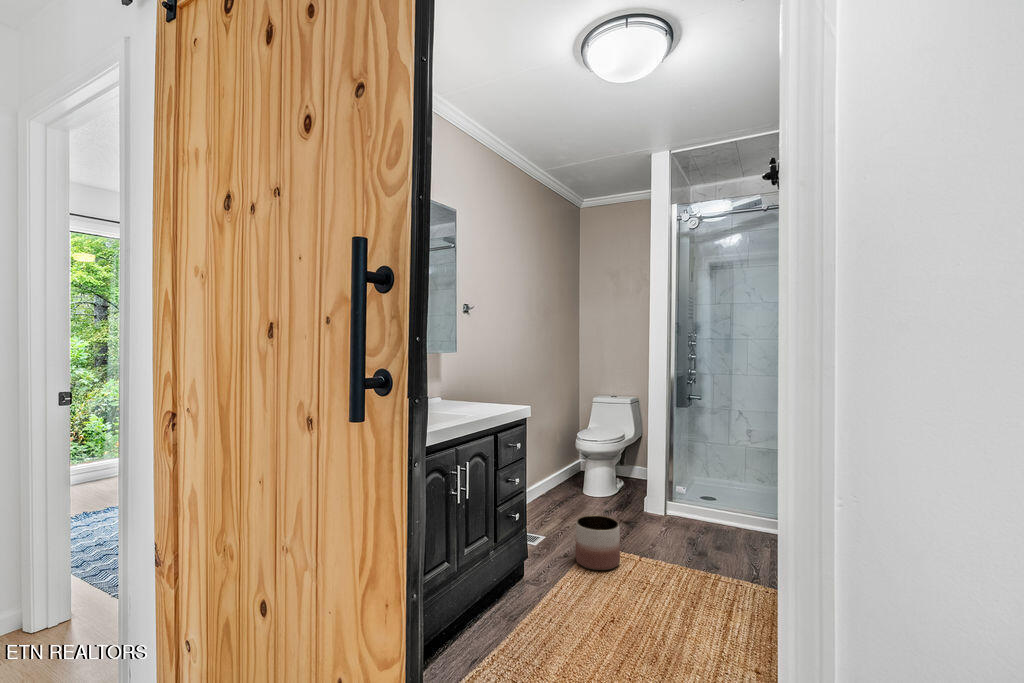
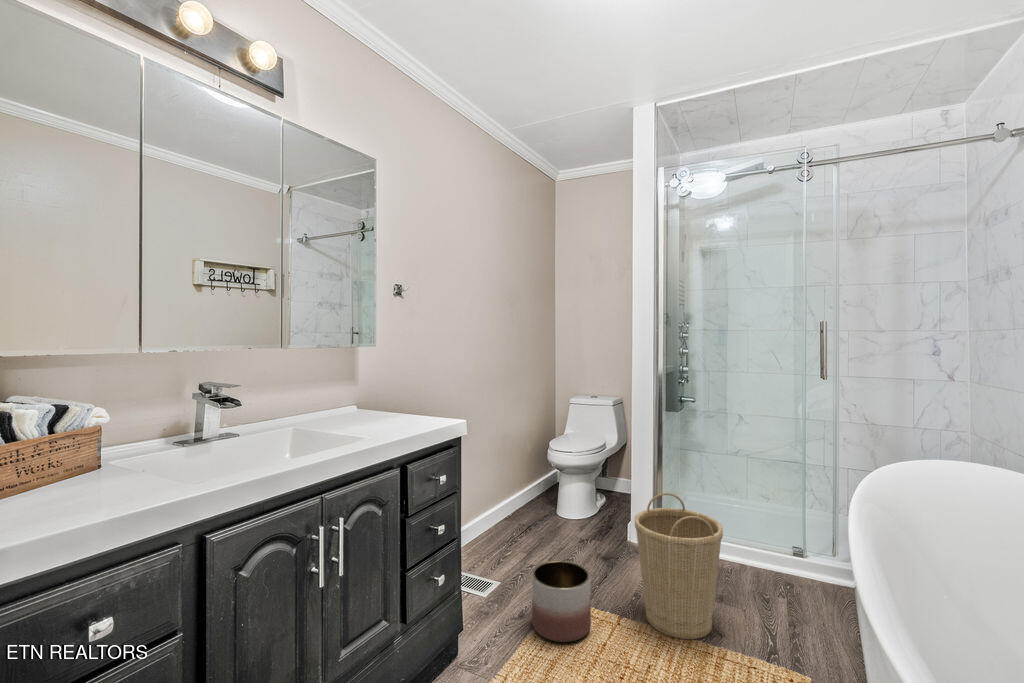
basket: none [653,465,720,570] -> present [635,493,723,639]

